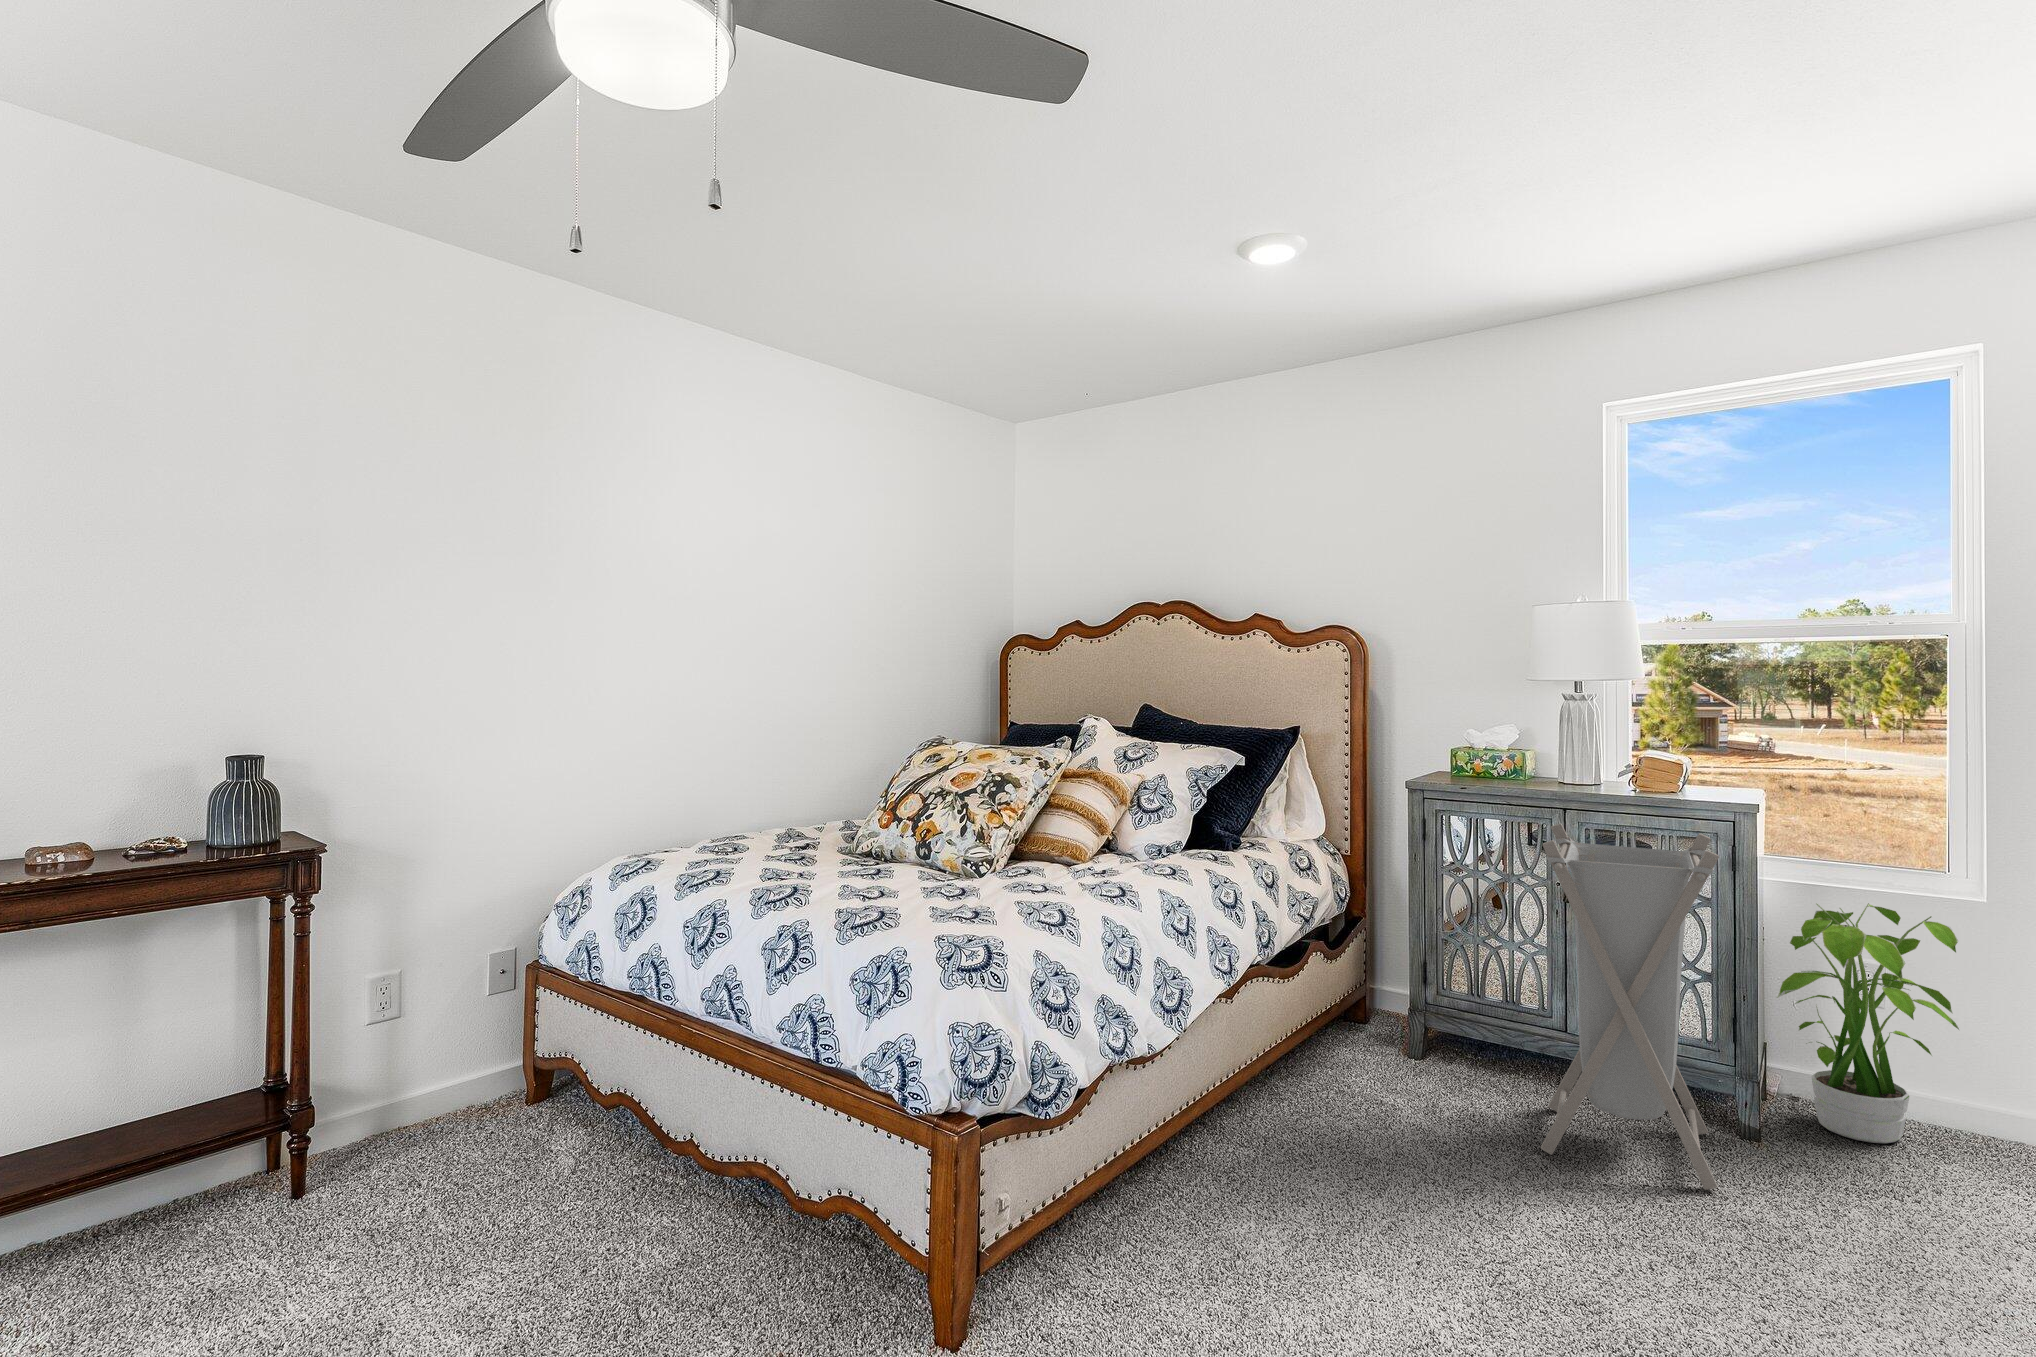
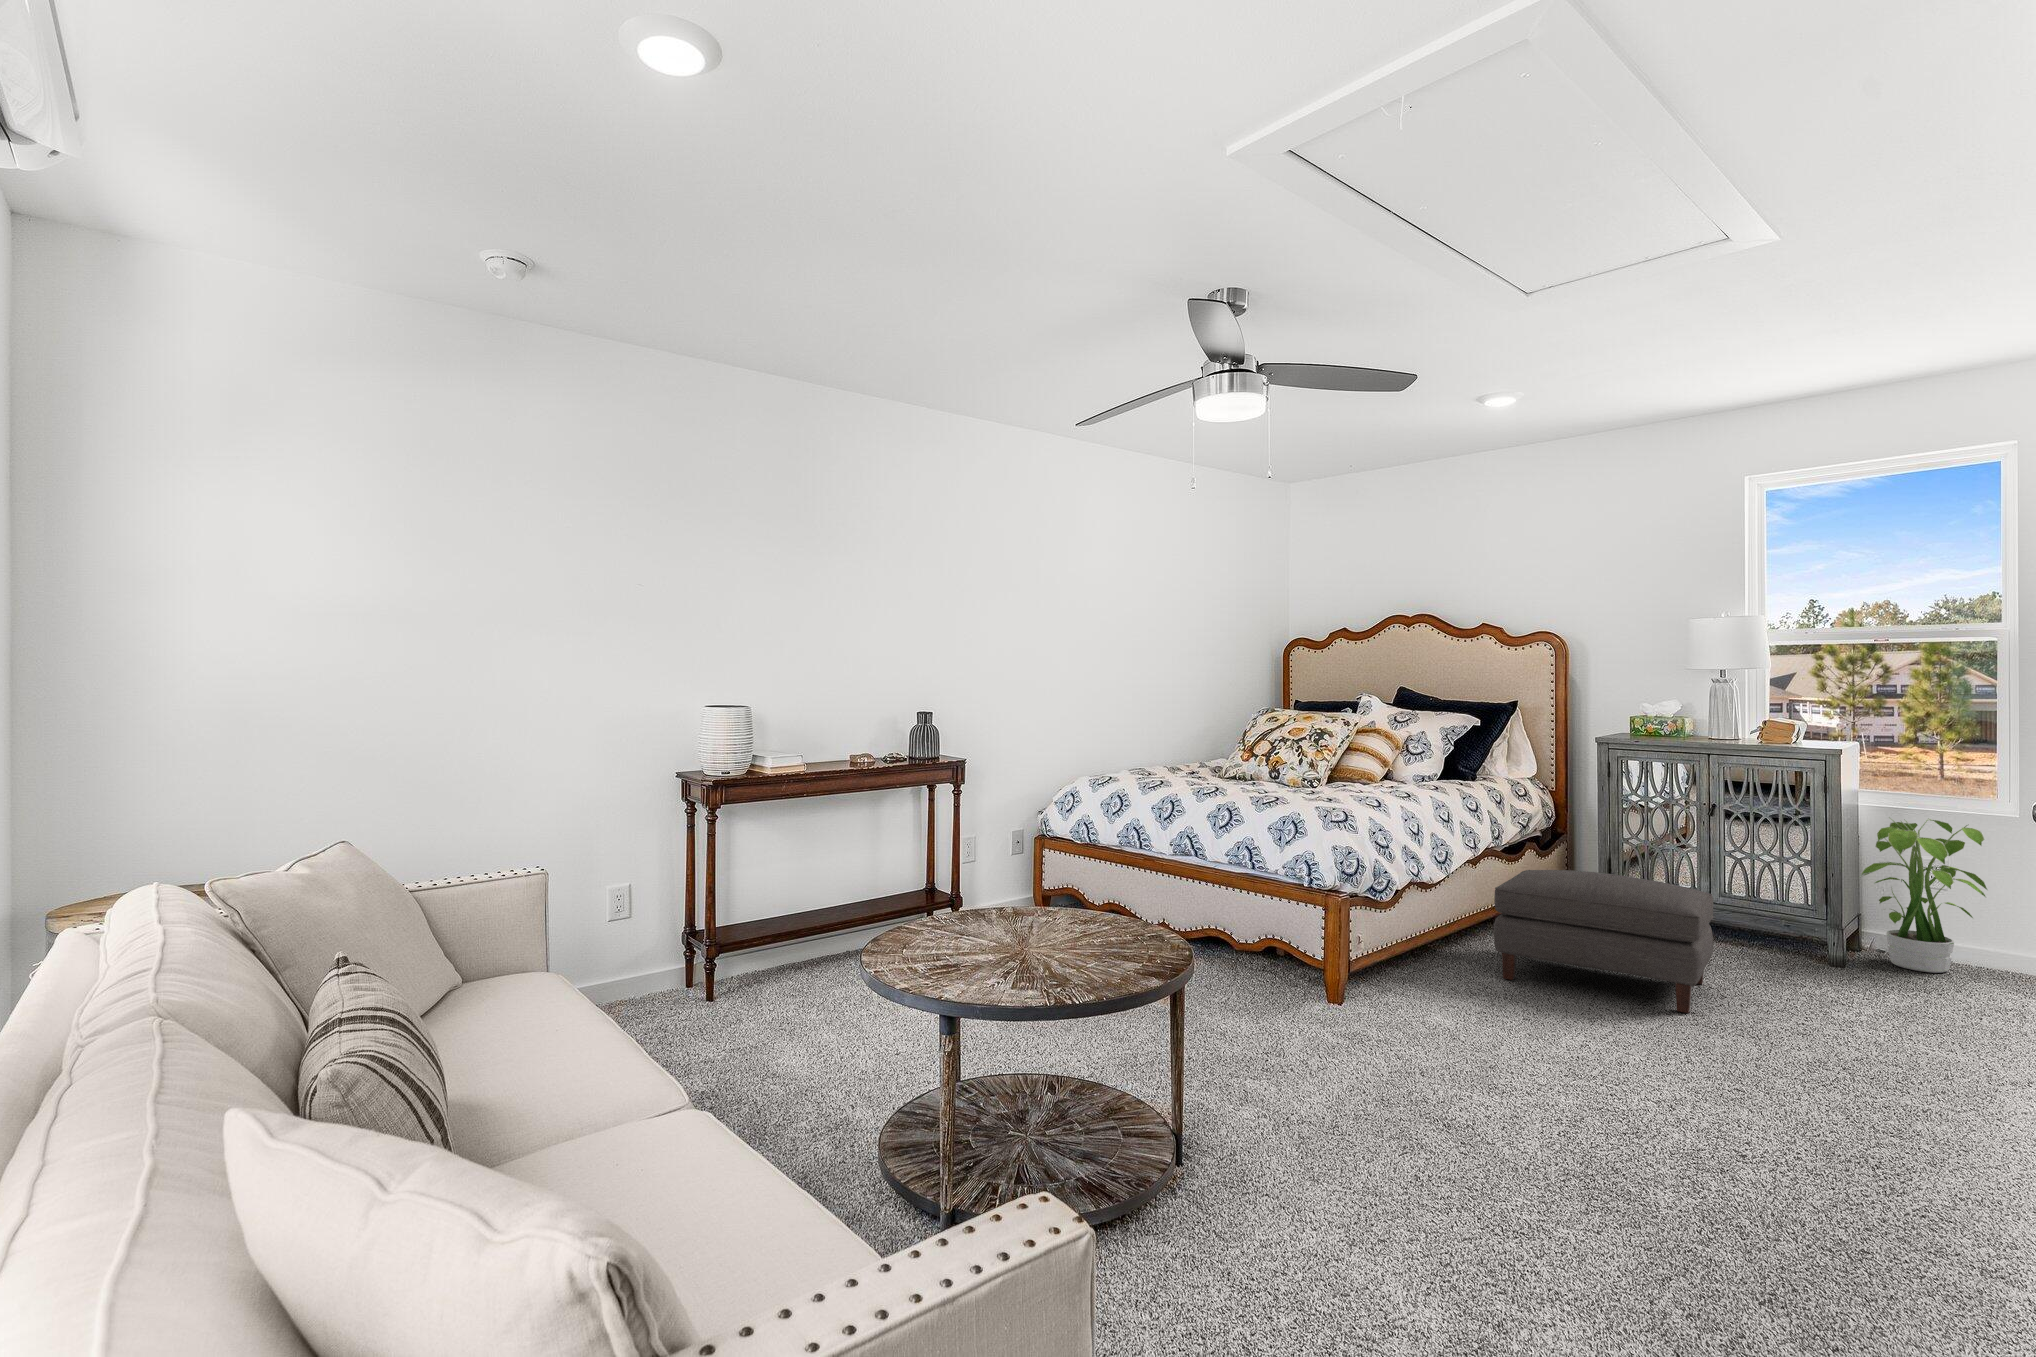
laundry hamper: present [1541,823,1719,1190] -> none [1685,763,1808,983]
ottoman: none [1250,1009,1592,1300] -> present [1494,870,1714,1013]

